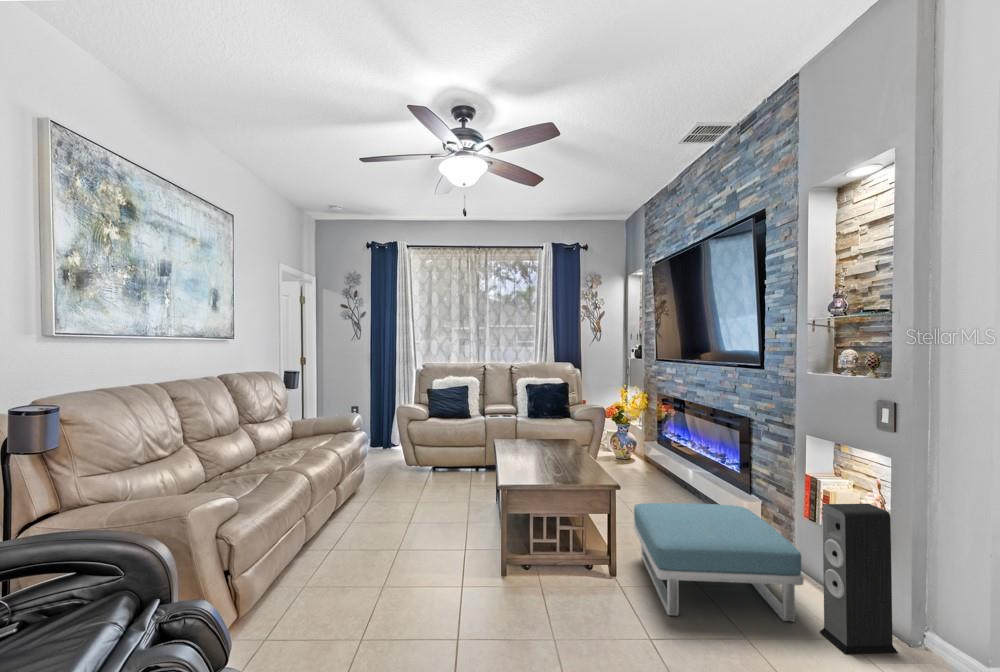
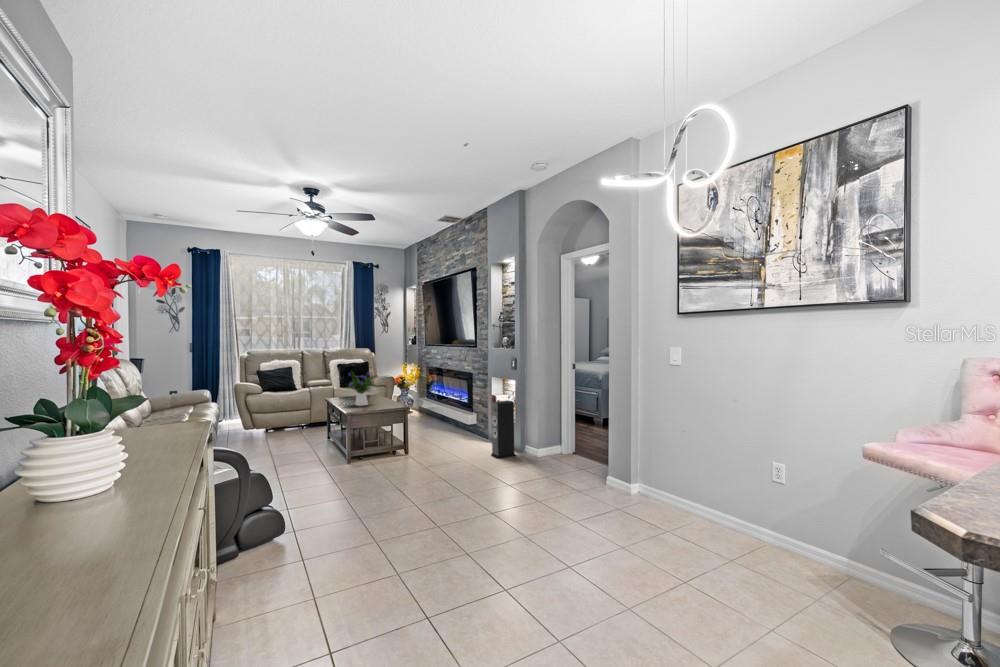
flower arrangement: none [511,401,569,464] -> present [347,372,375,406]
footstool: present [634,503,804,621] -> none [414,415,486,461]

